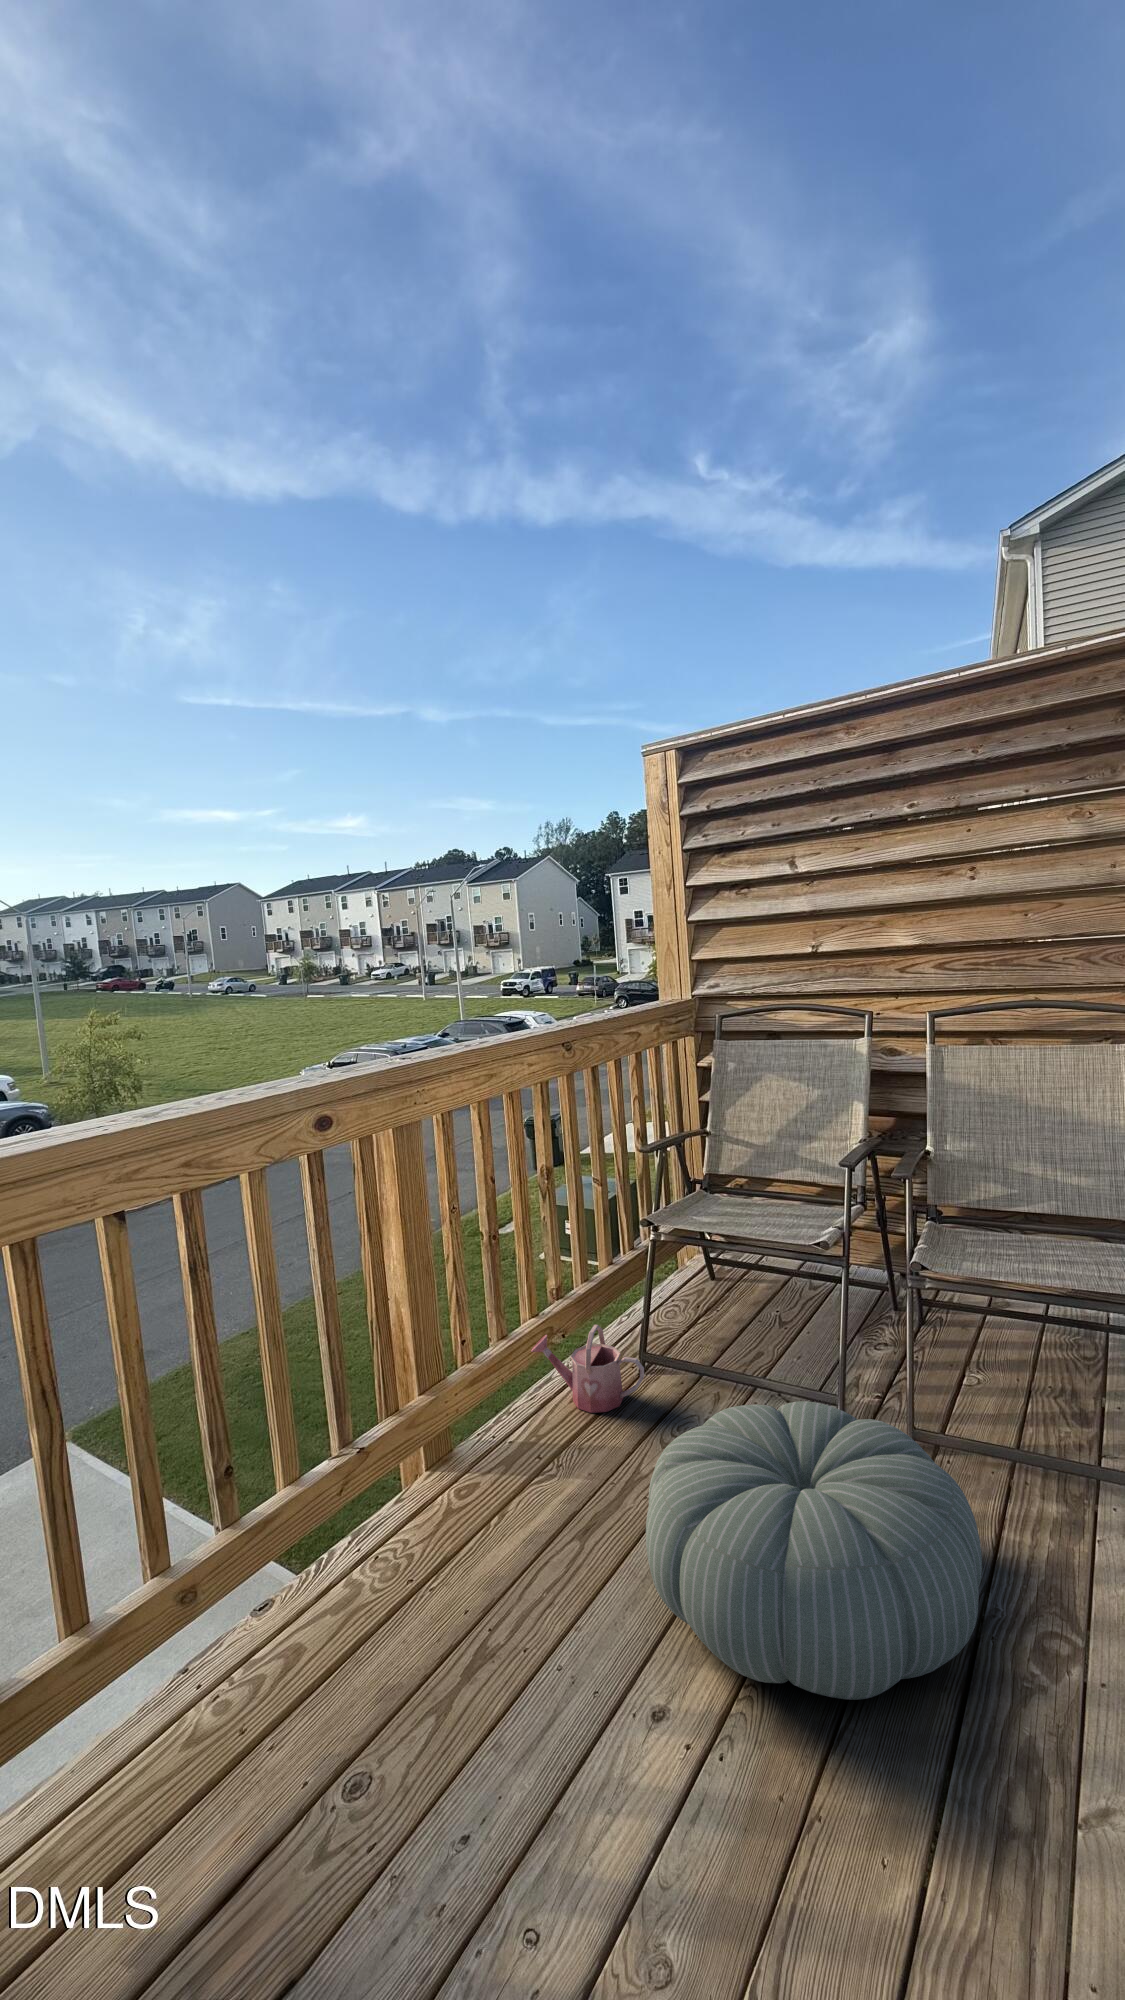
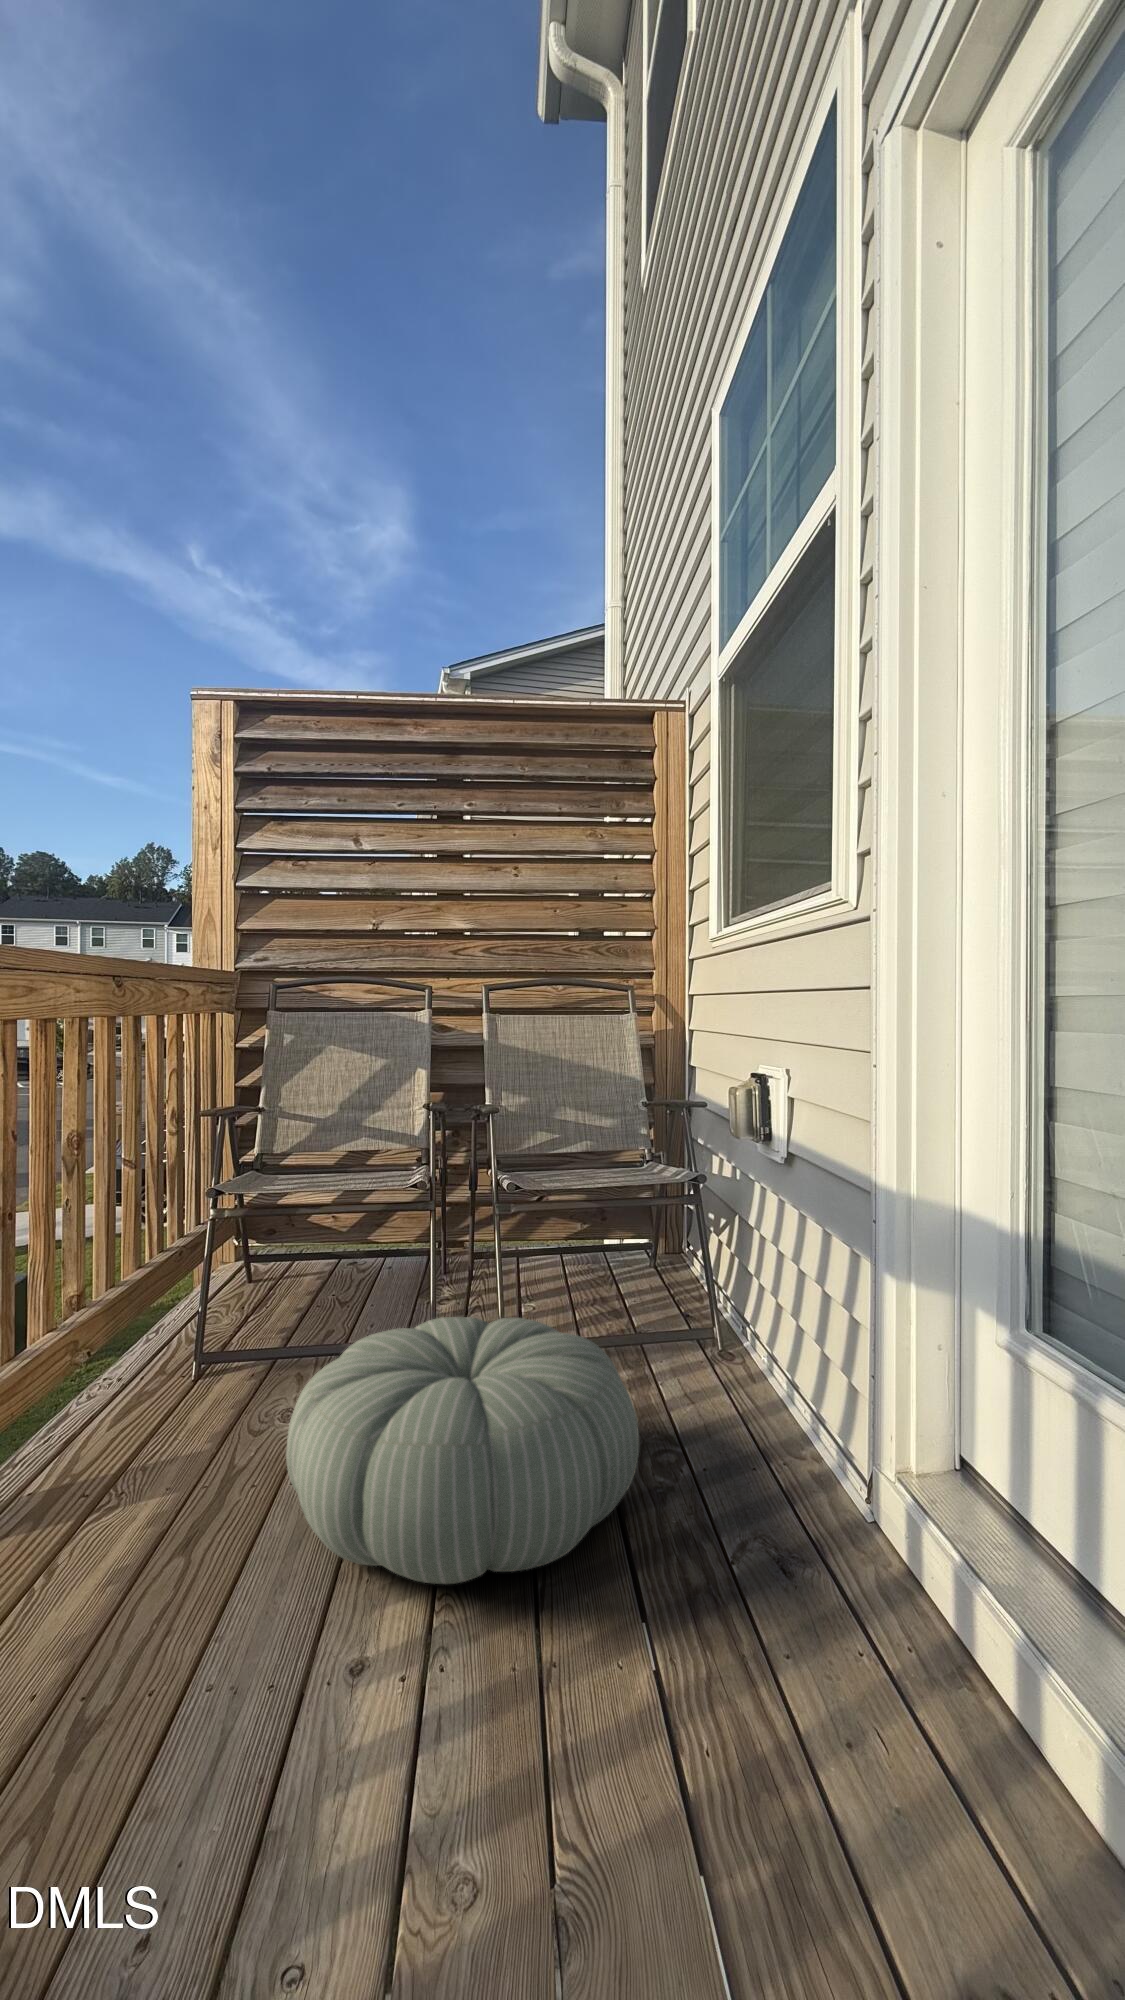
watering can: present [531,1325,644,1413] -> none [55,1312,215,1421]

